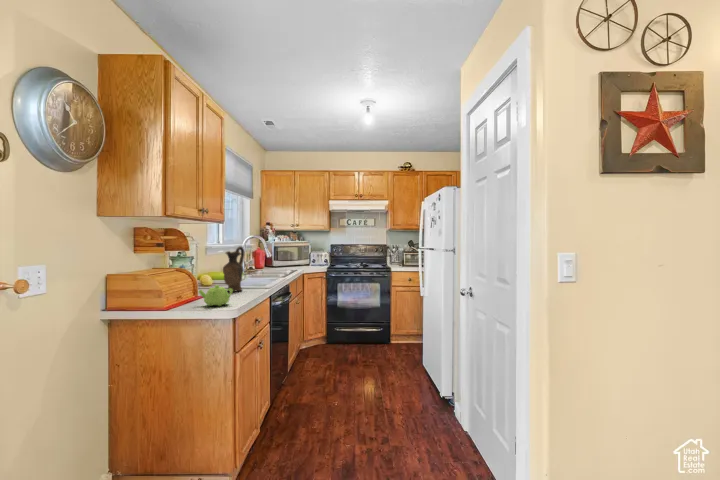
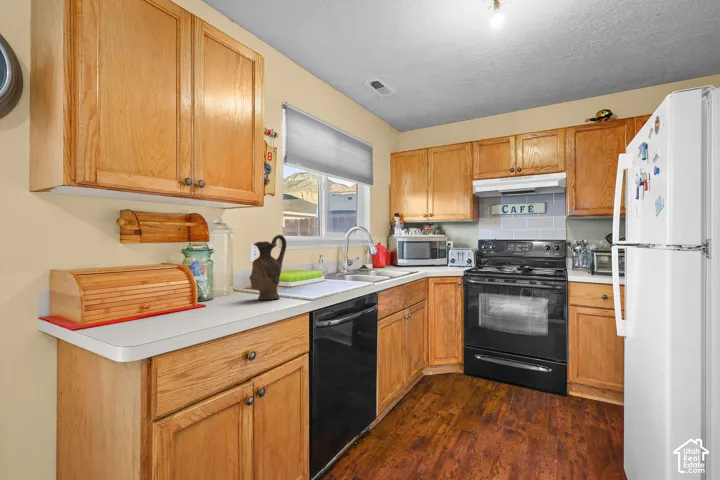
teapot: present [199,285,233,306] -> none [138,291,190,328]

